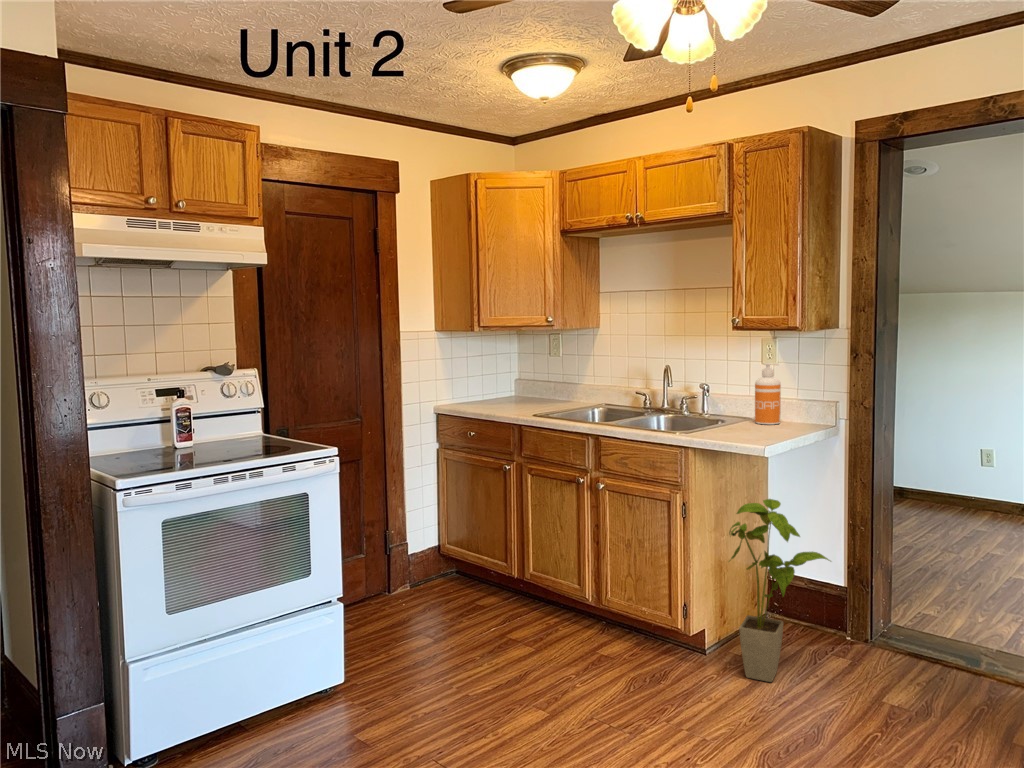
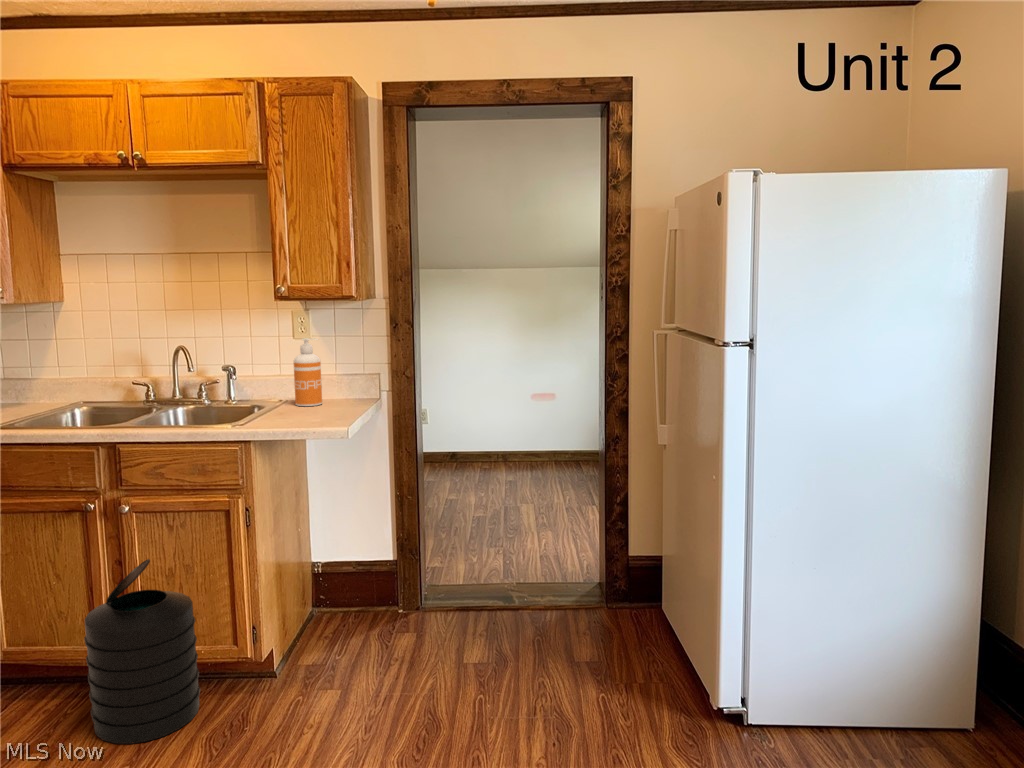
house plant: present [729,499,830,682] -> none [299,487,408,686]
trash can: none [563,528,640,666] -> present [84,559,200,744]

